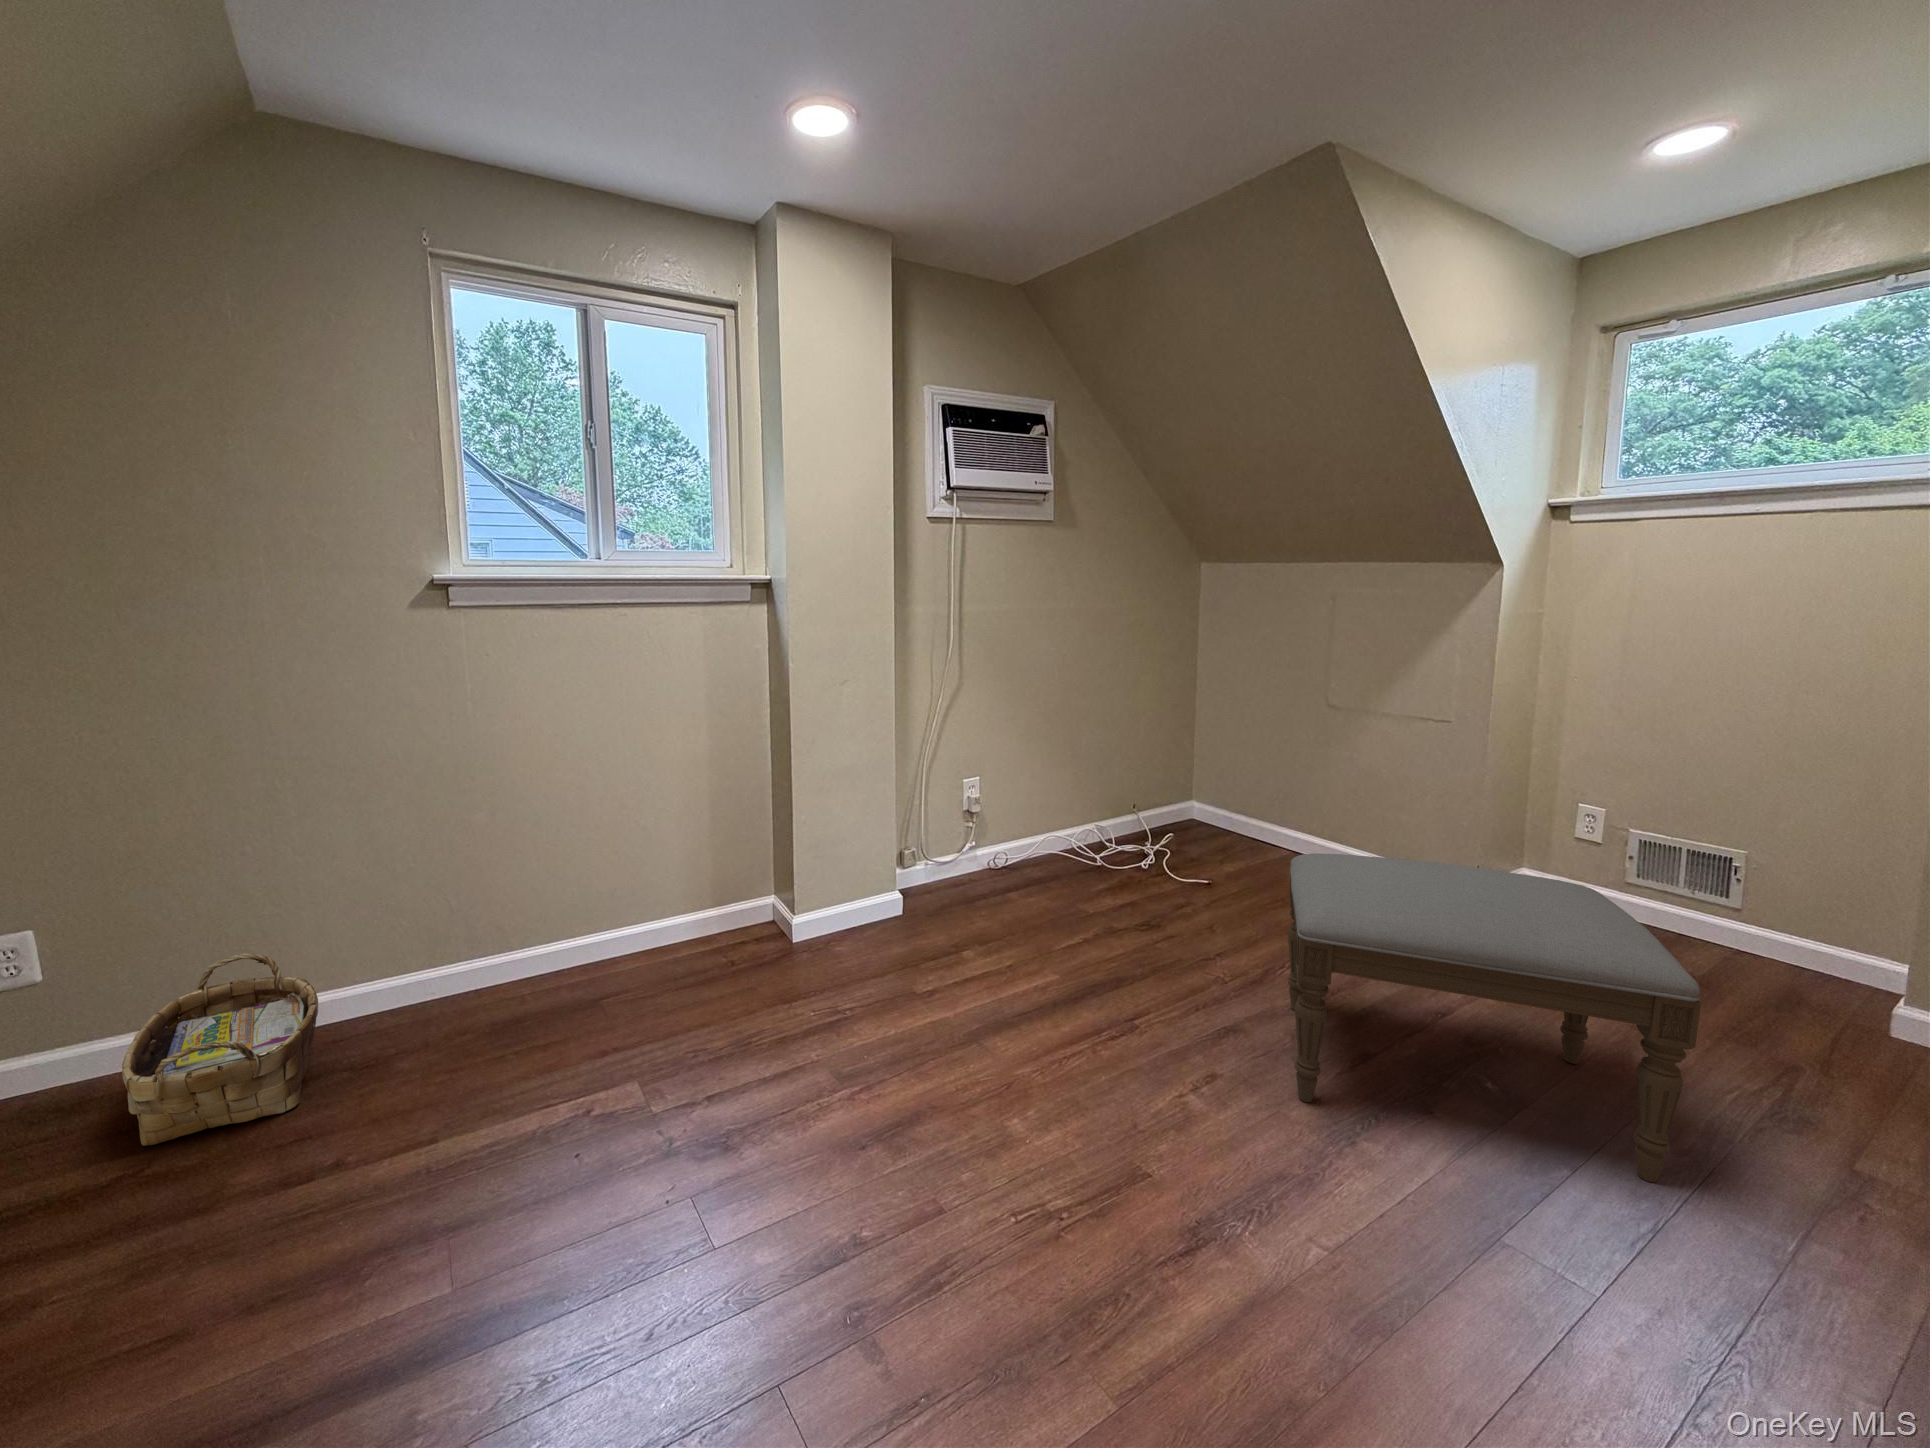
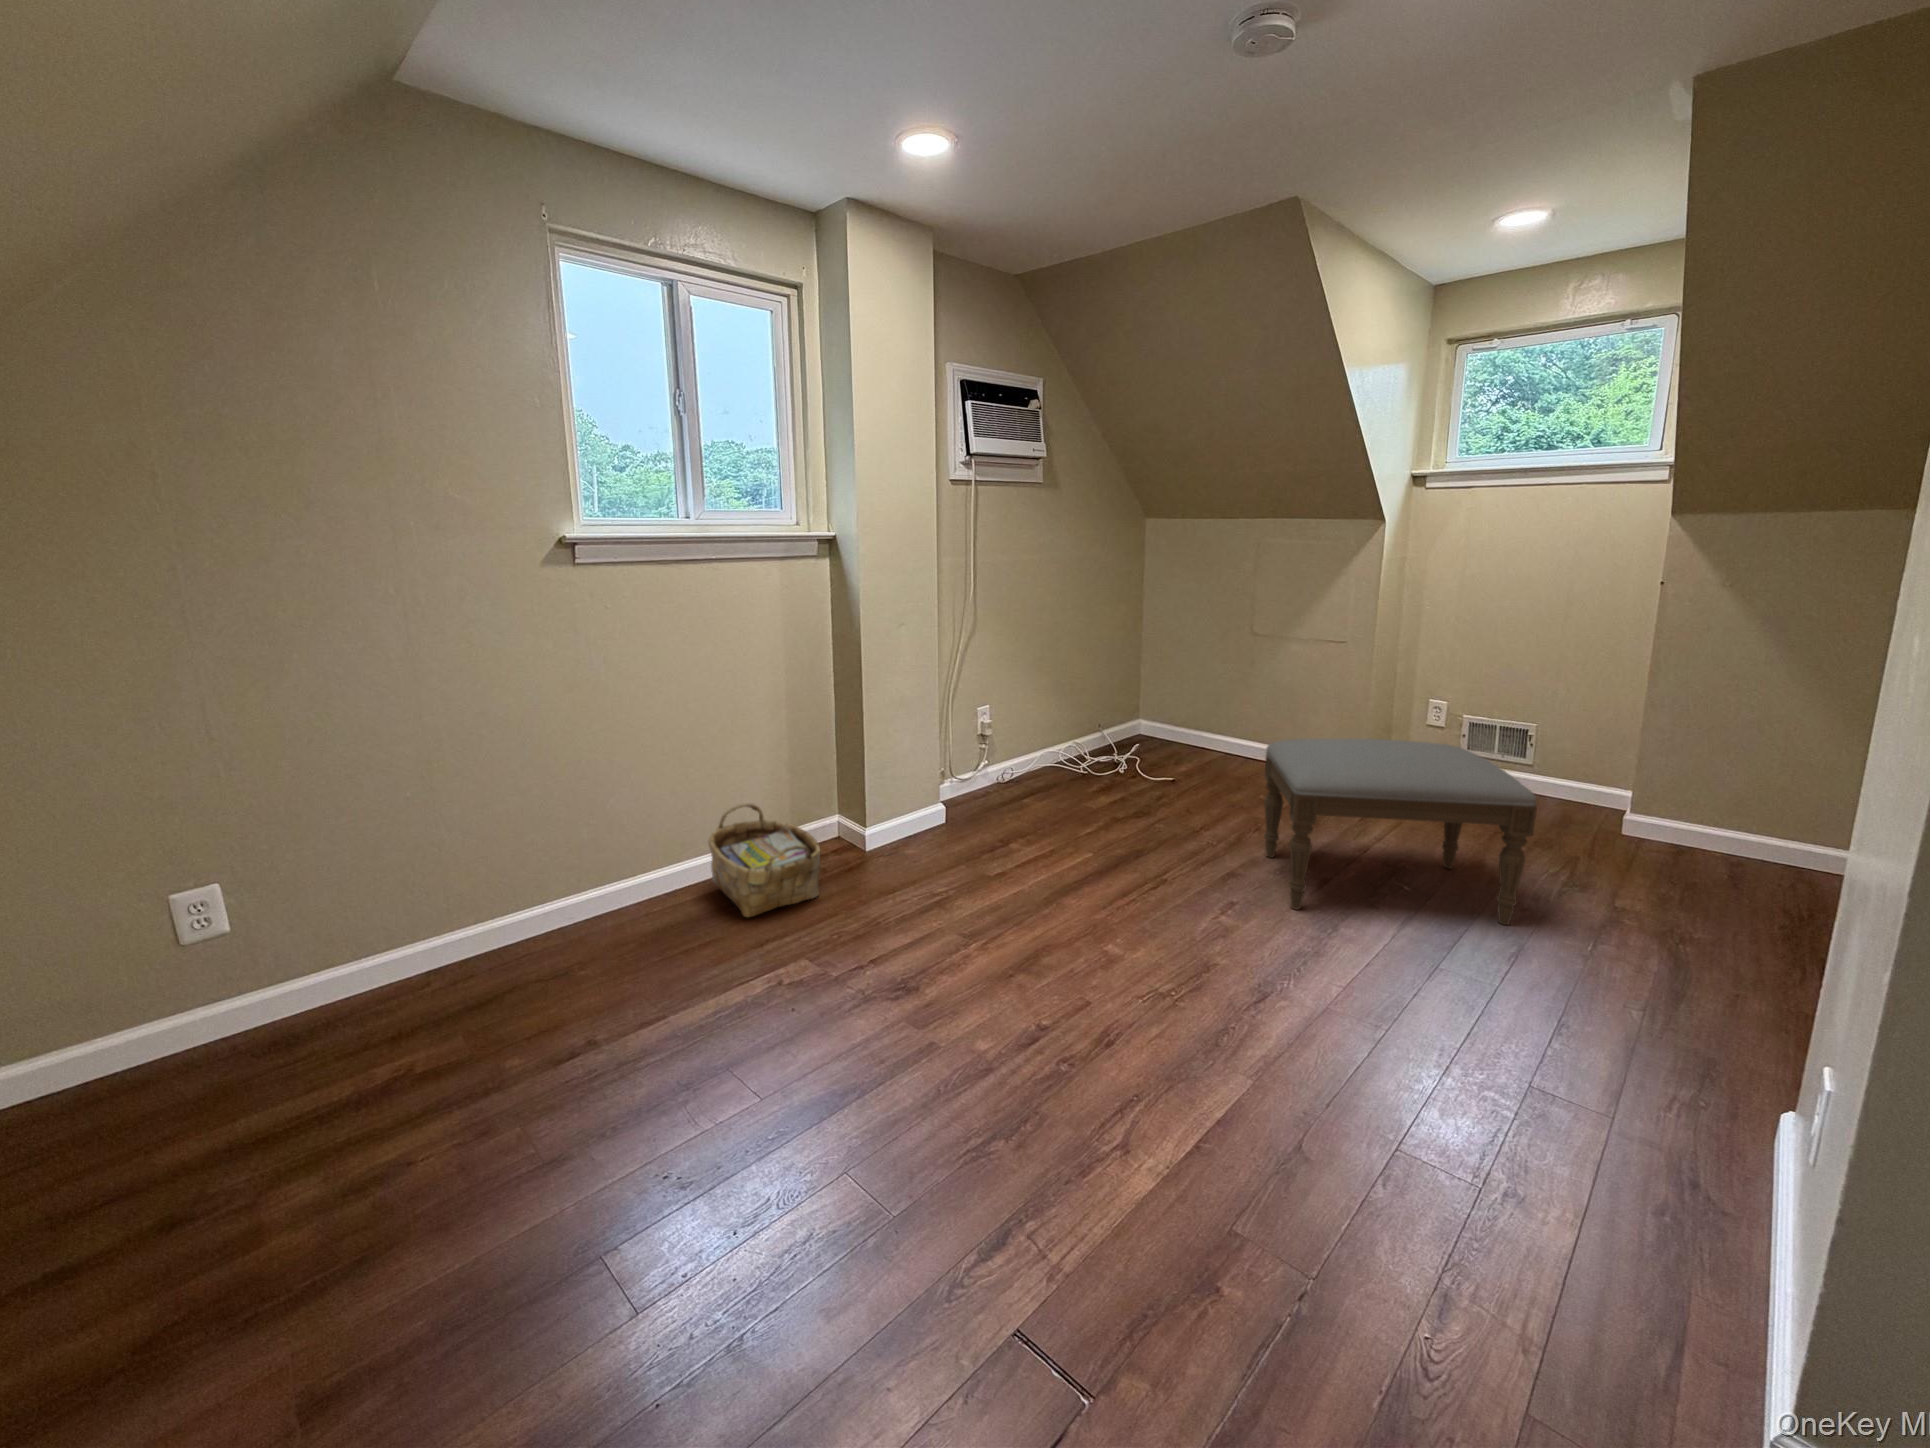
woven basket: present [122,953,318,1146] -> present [708,803,821,917]

